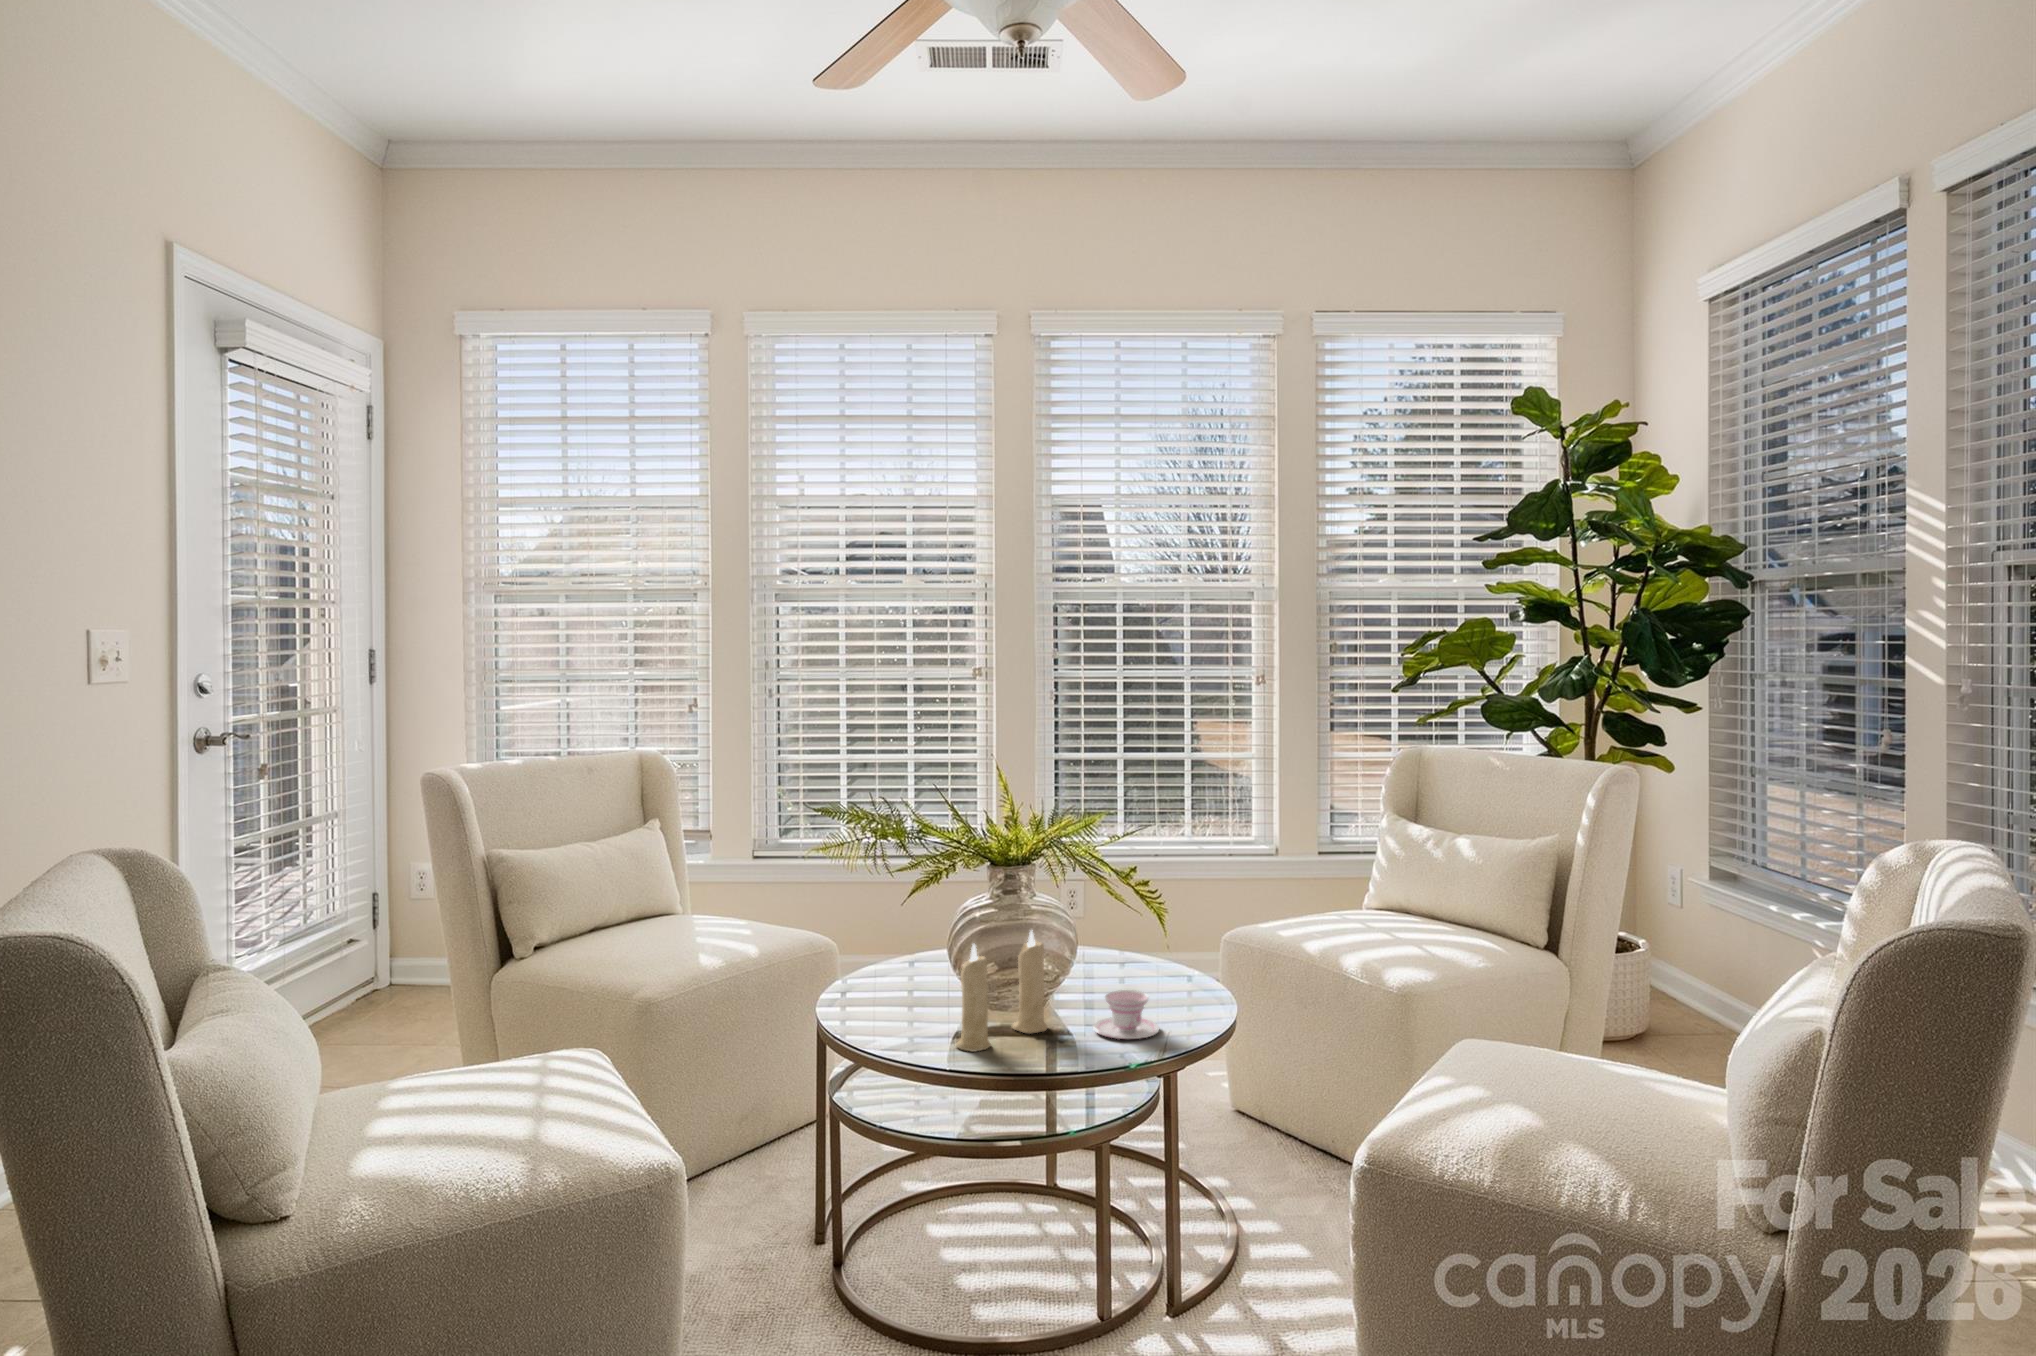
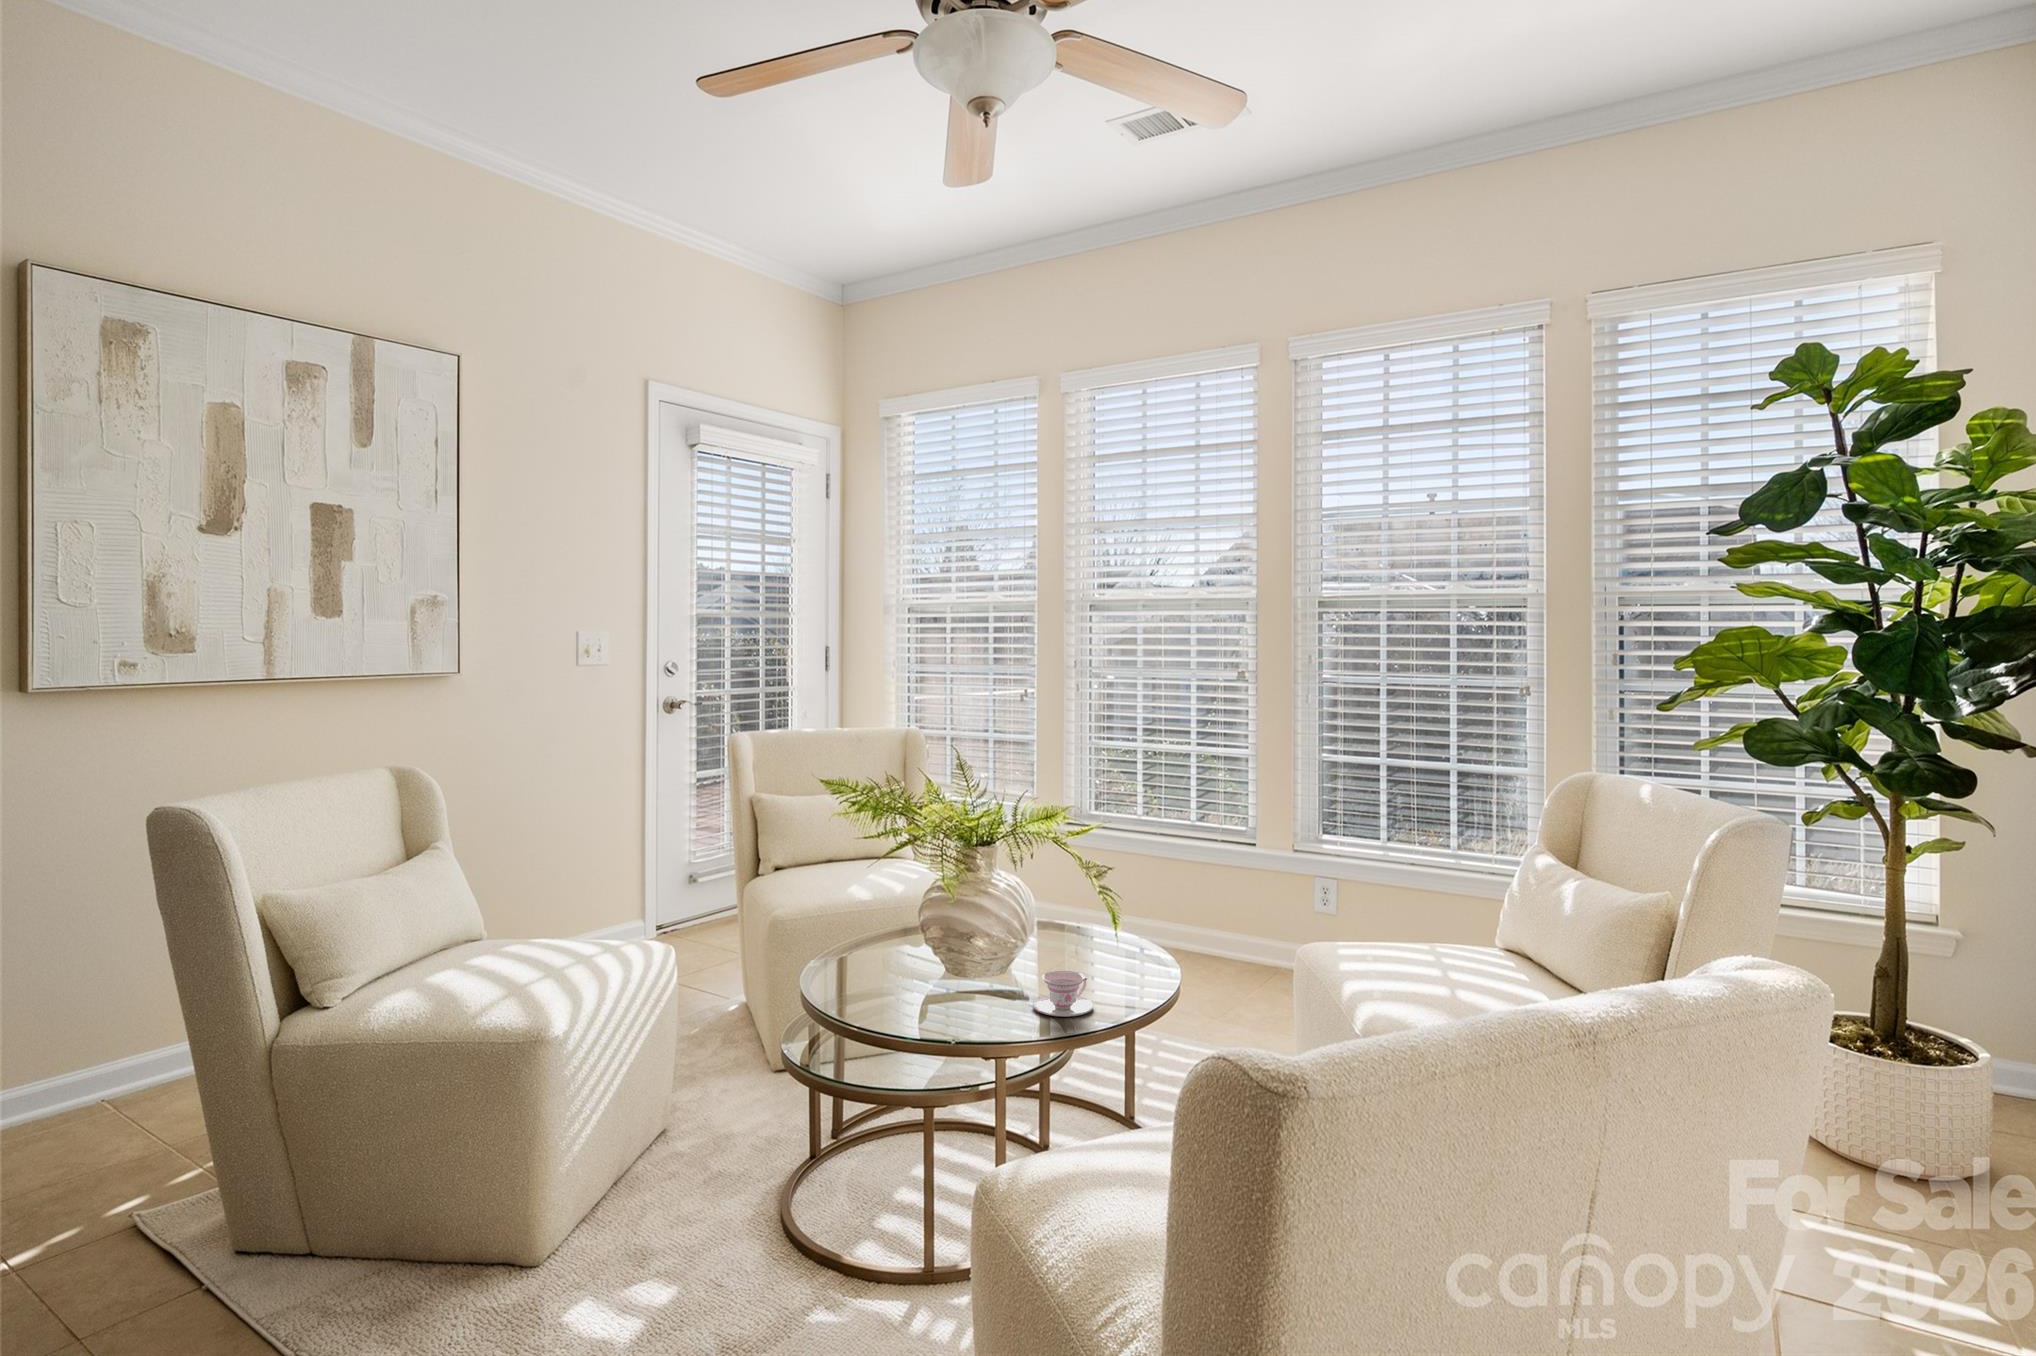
candle: present [956,931,1048,1052] -> none [913,900,1009,1000]

